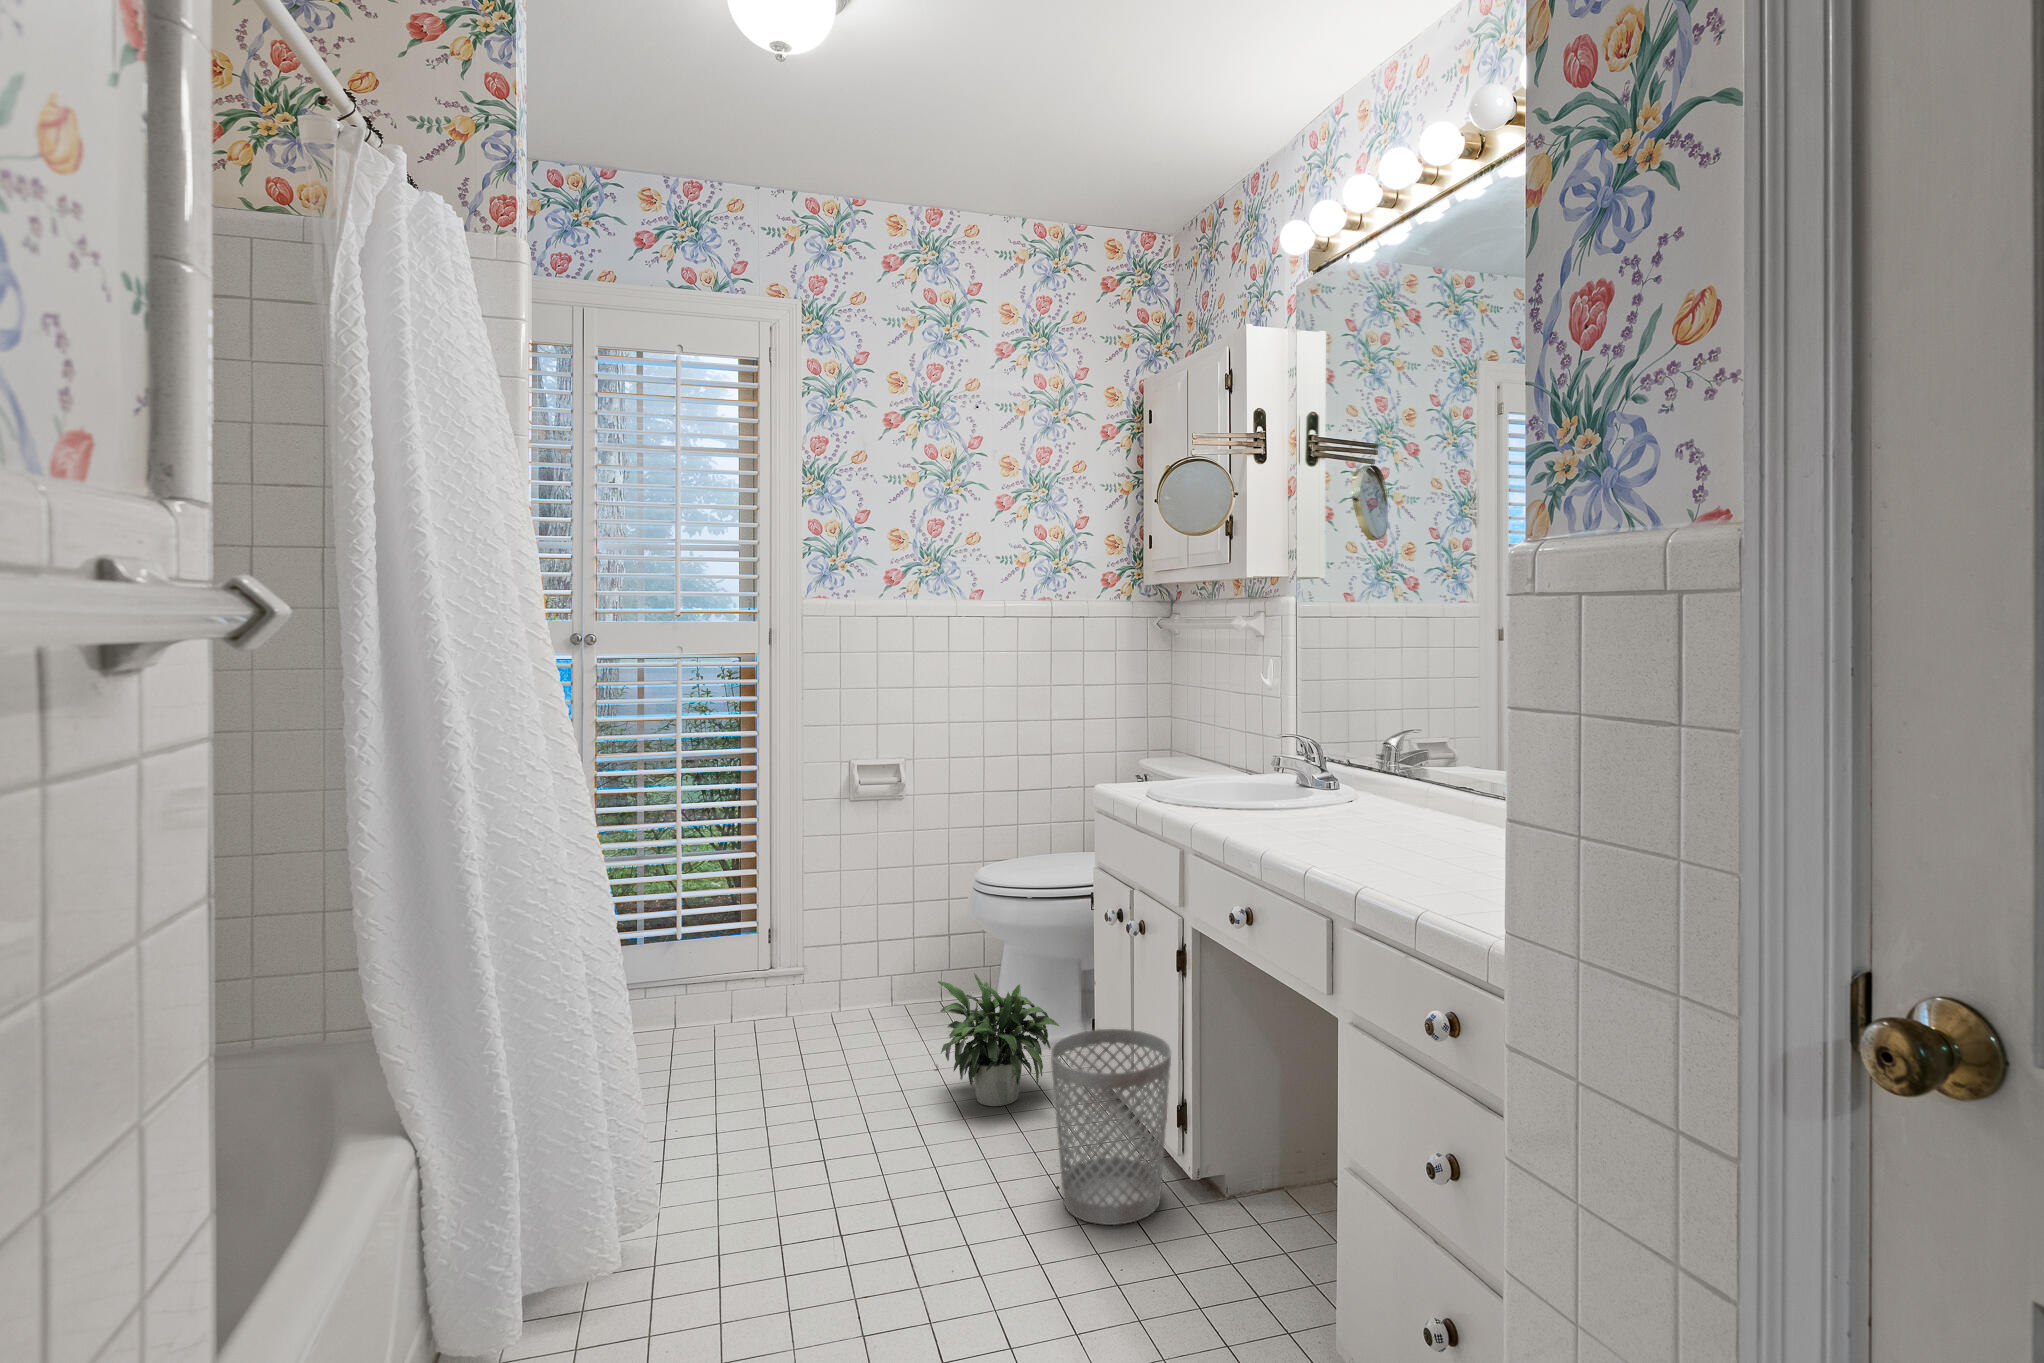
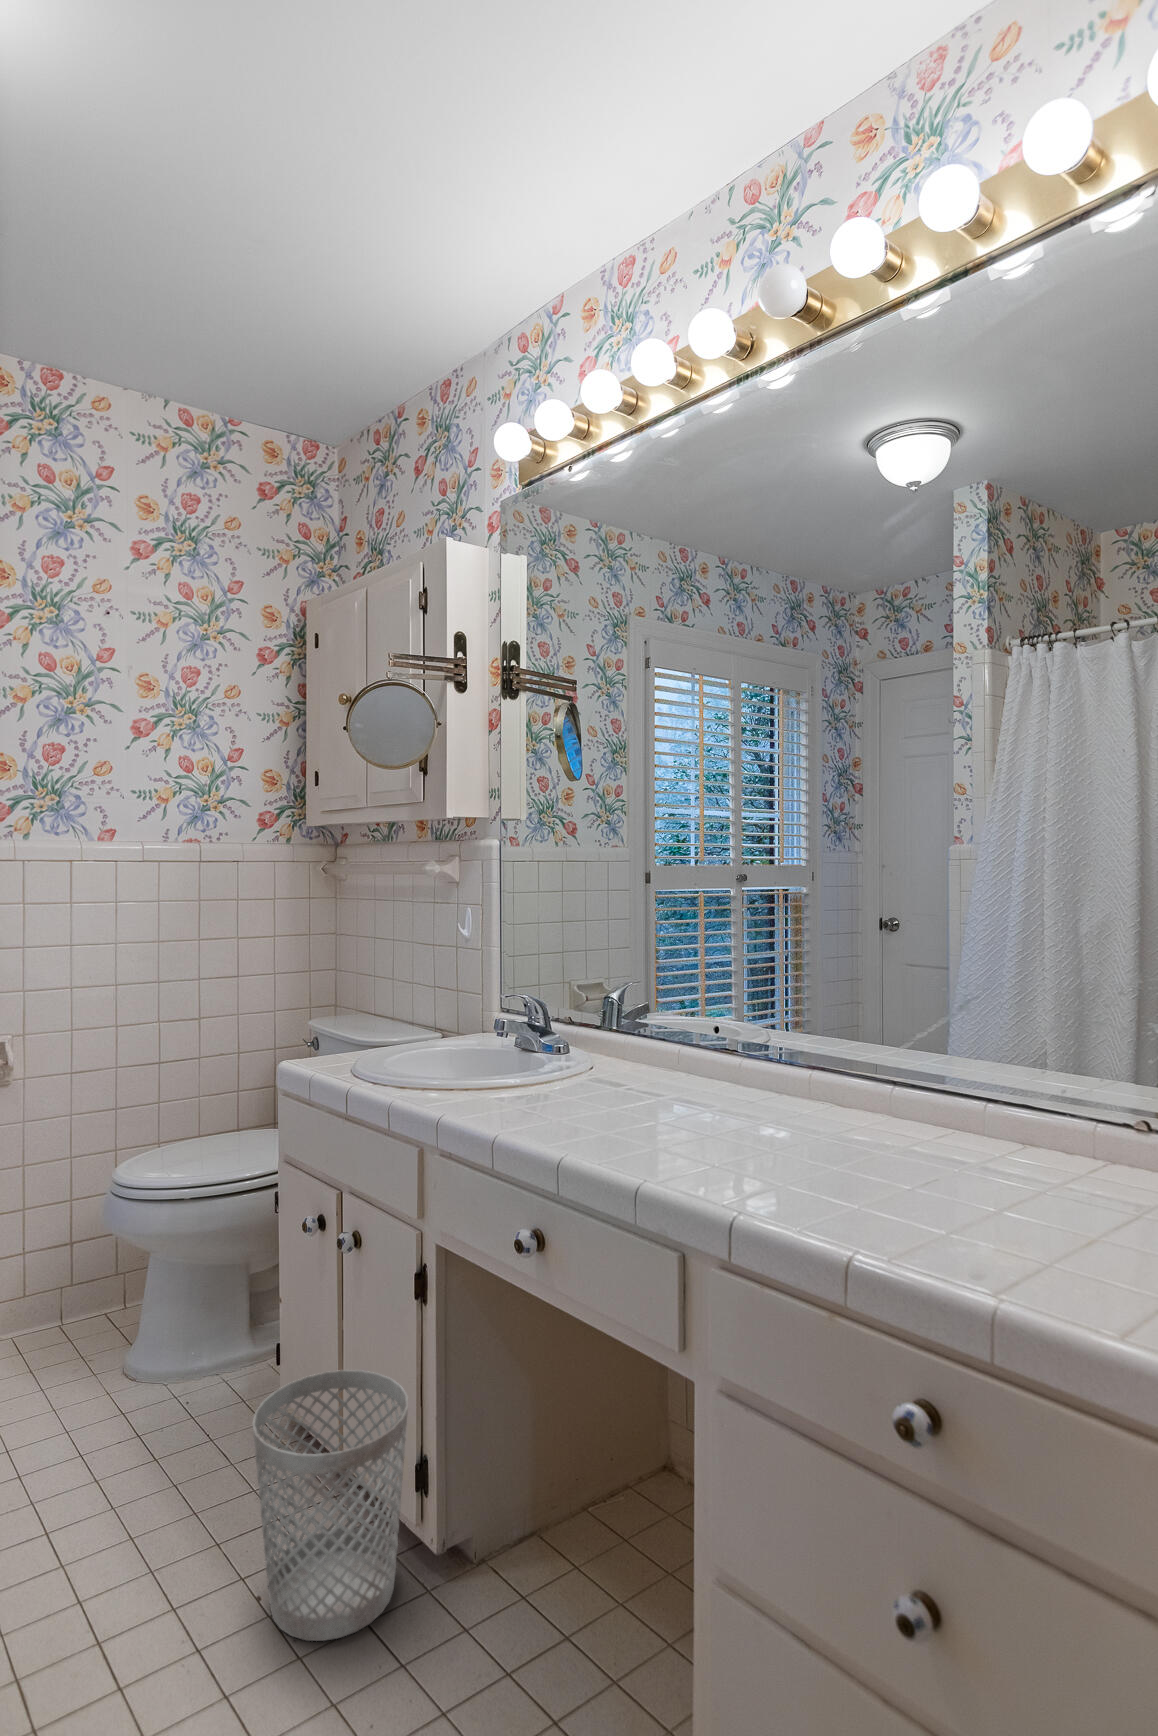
potted plant: present [934,973,1059,1106] -> none [63,1302,237,1471]

